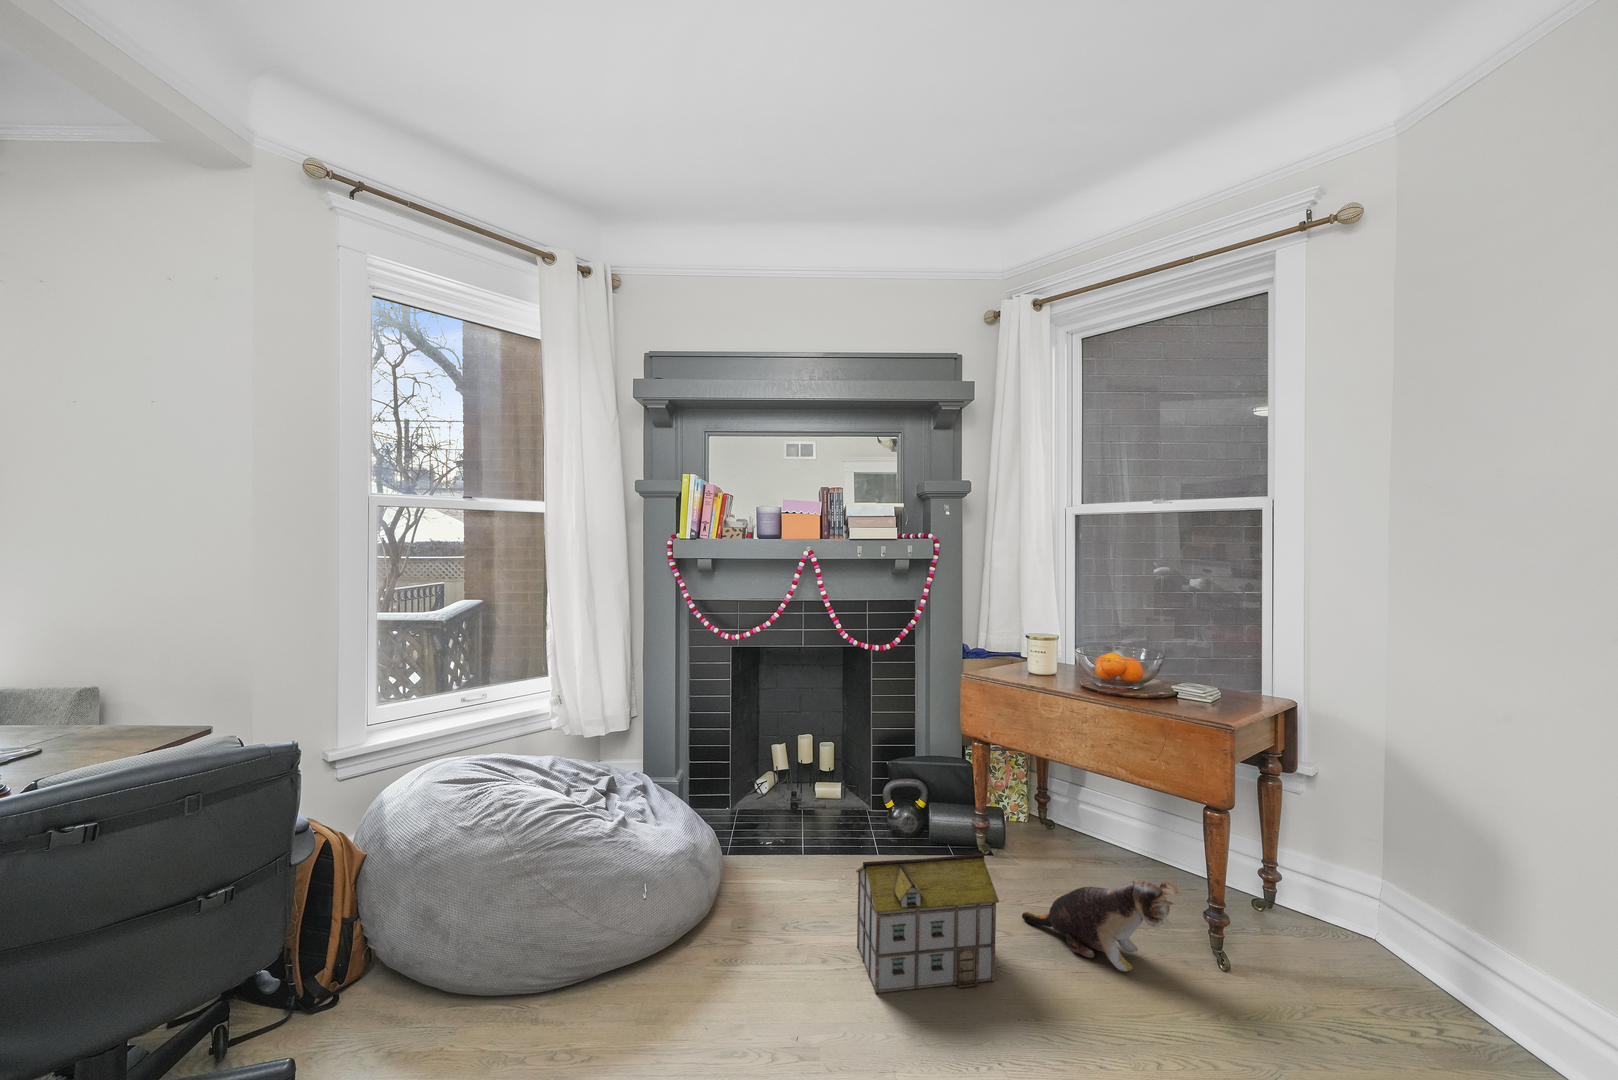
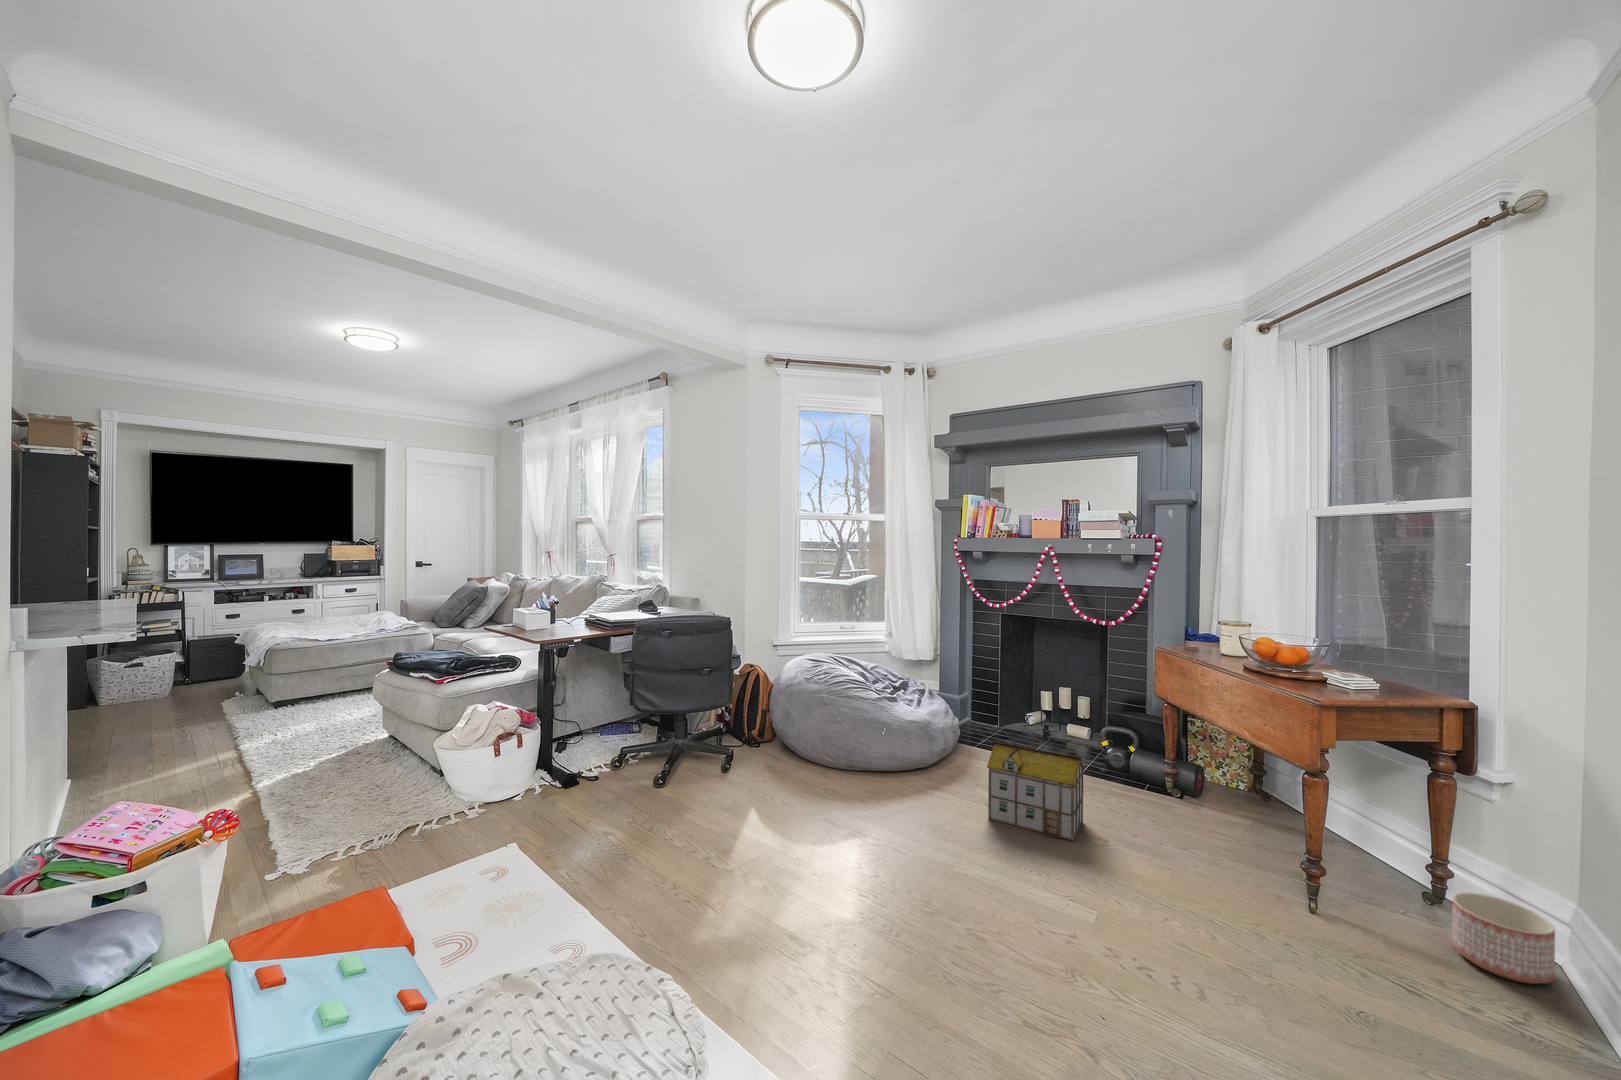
plush toy: present [1022,880,1178,971] -> none [1143,805,1233,873]
planter: none [1322,890,1408,974] -> present [1452,892,1555,984]

